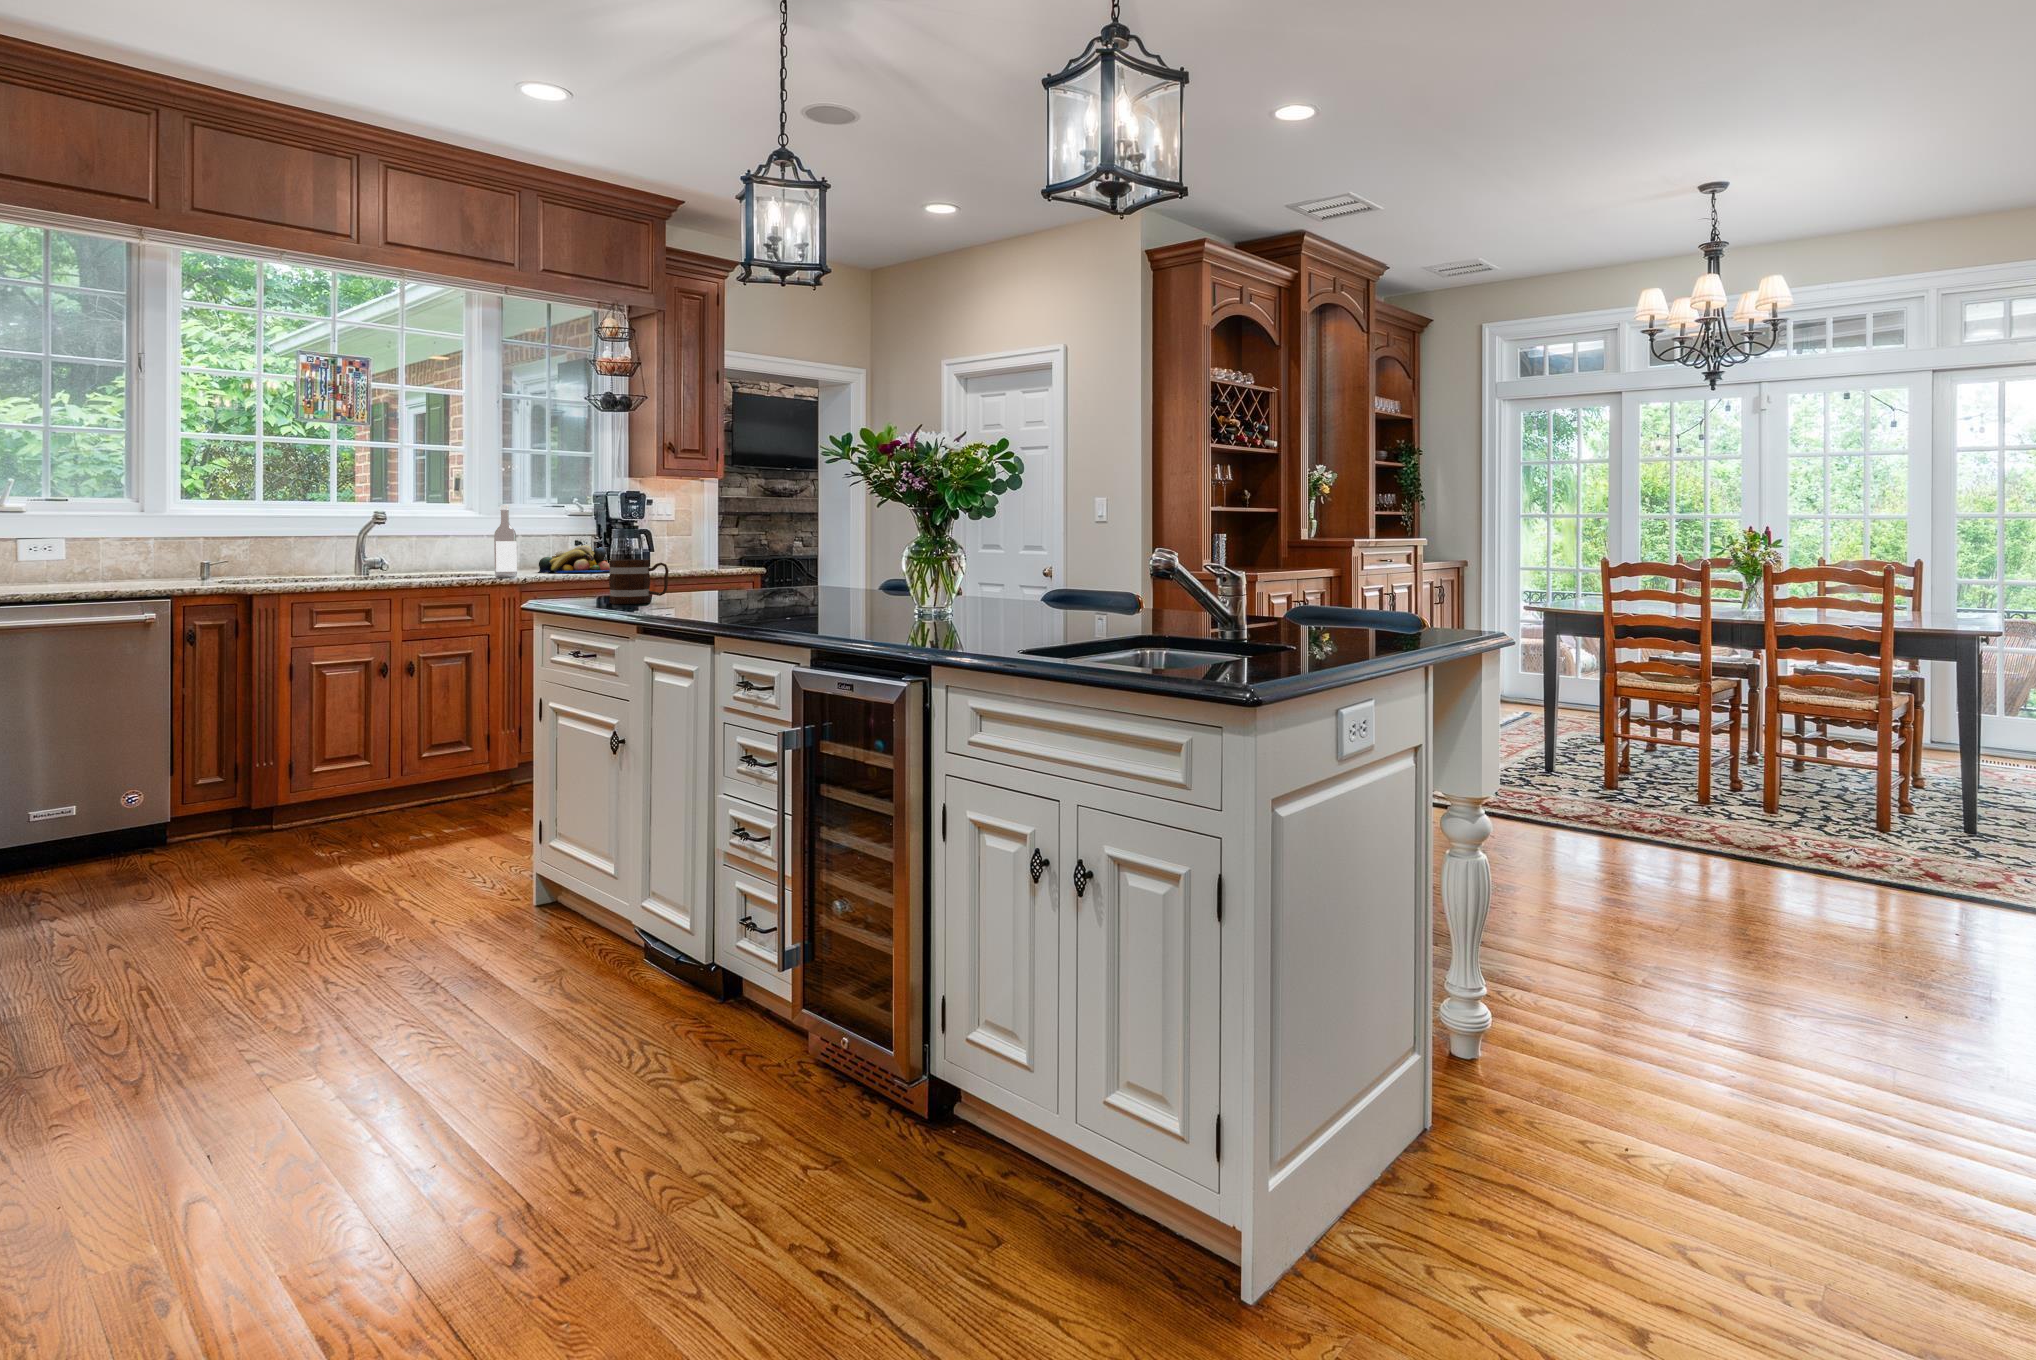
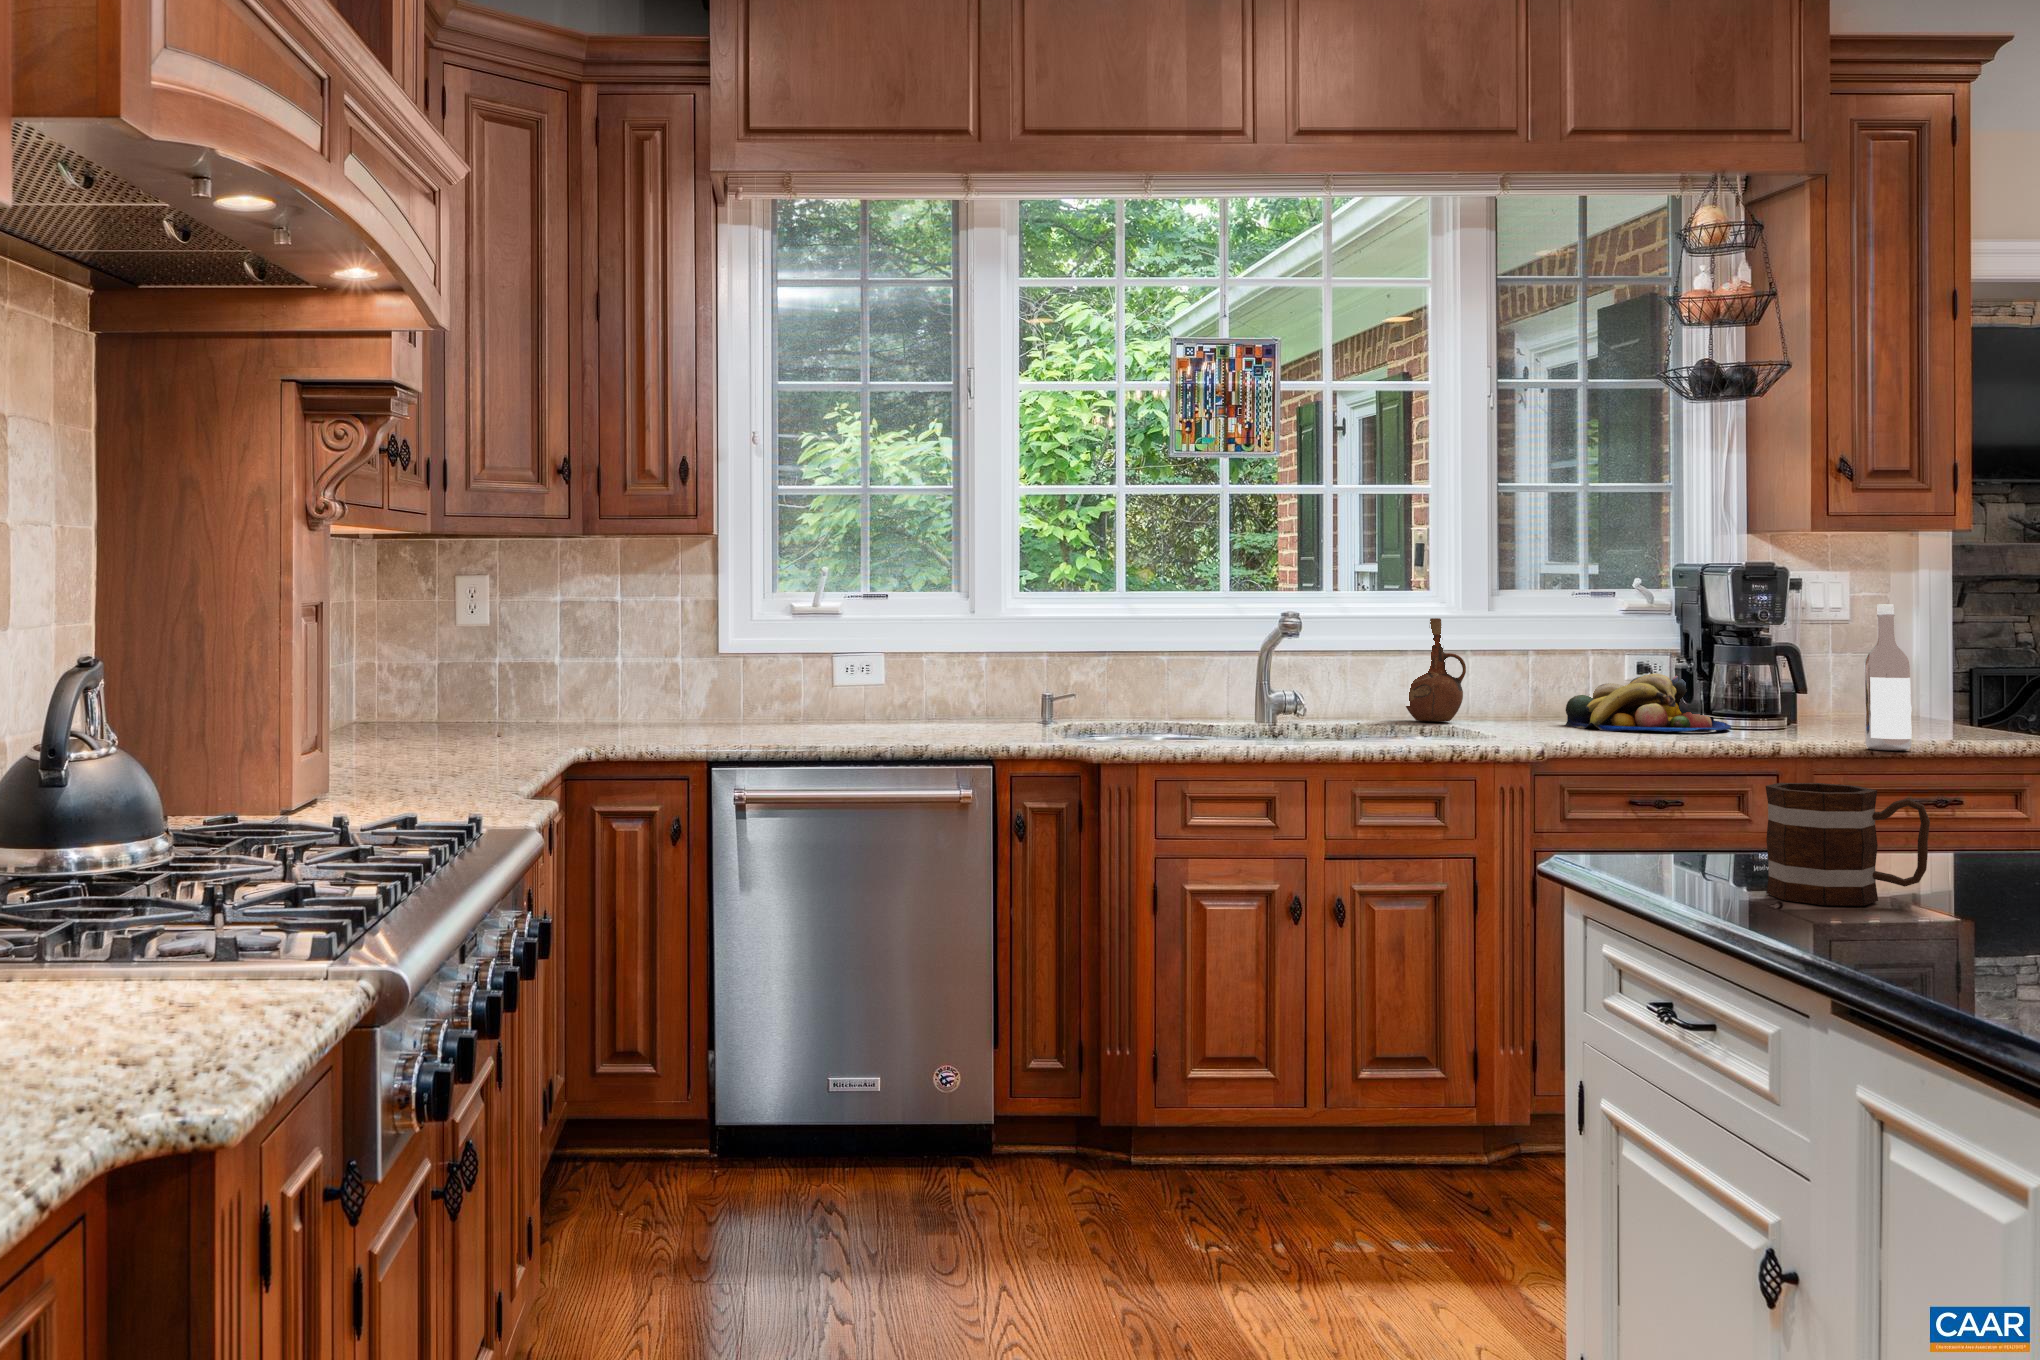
wine bottle: present [494,505,517,578] -> present [1864,604,1912,750]
ceramic pitcher: none [447,517,484,572] -> present [1406,618,1466,722]

